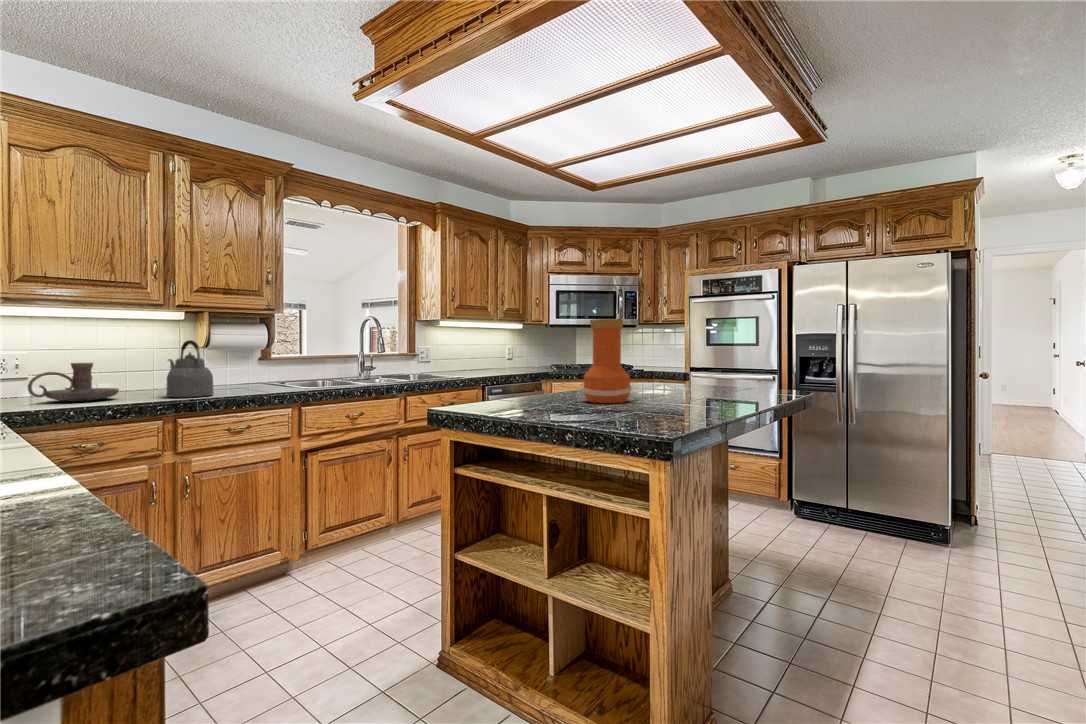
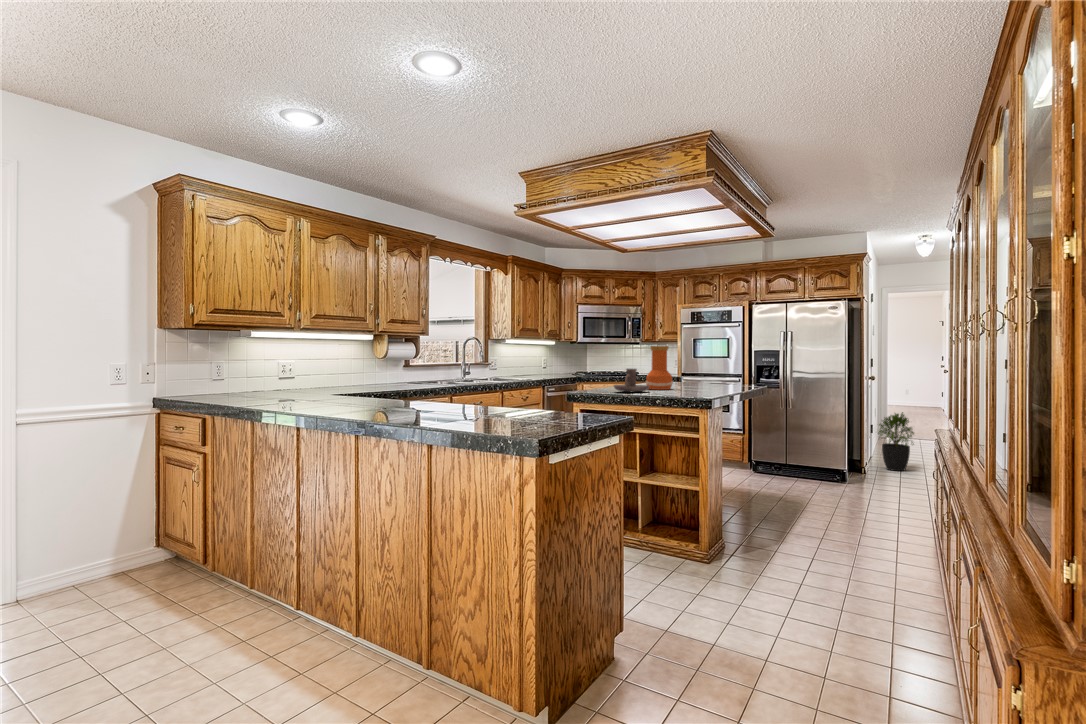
kettle: present [166,340,214,397] -> none [390,355,421,389]
candle holder: present [28,363,119,401] -> present [614,369,649,392]
potted plant: none [985,427,1059,520] -> present [878,412,914,471]

